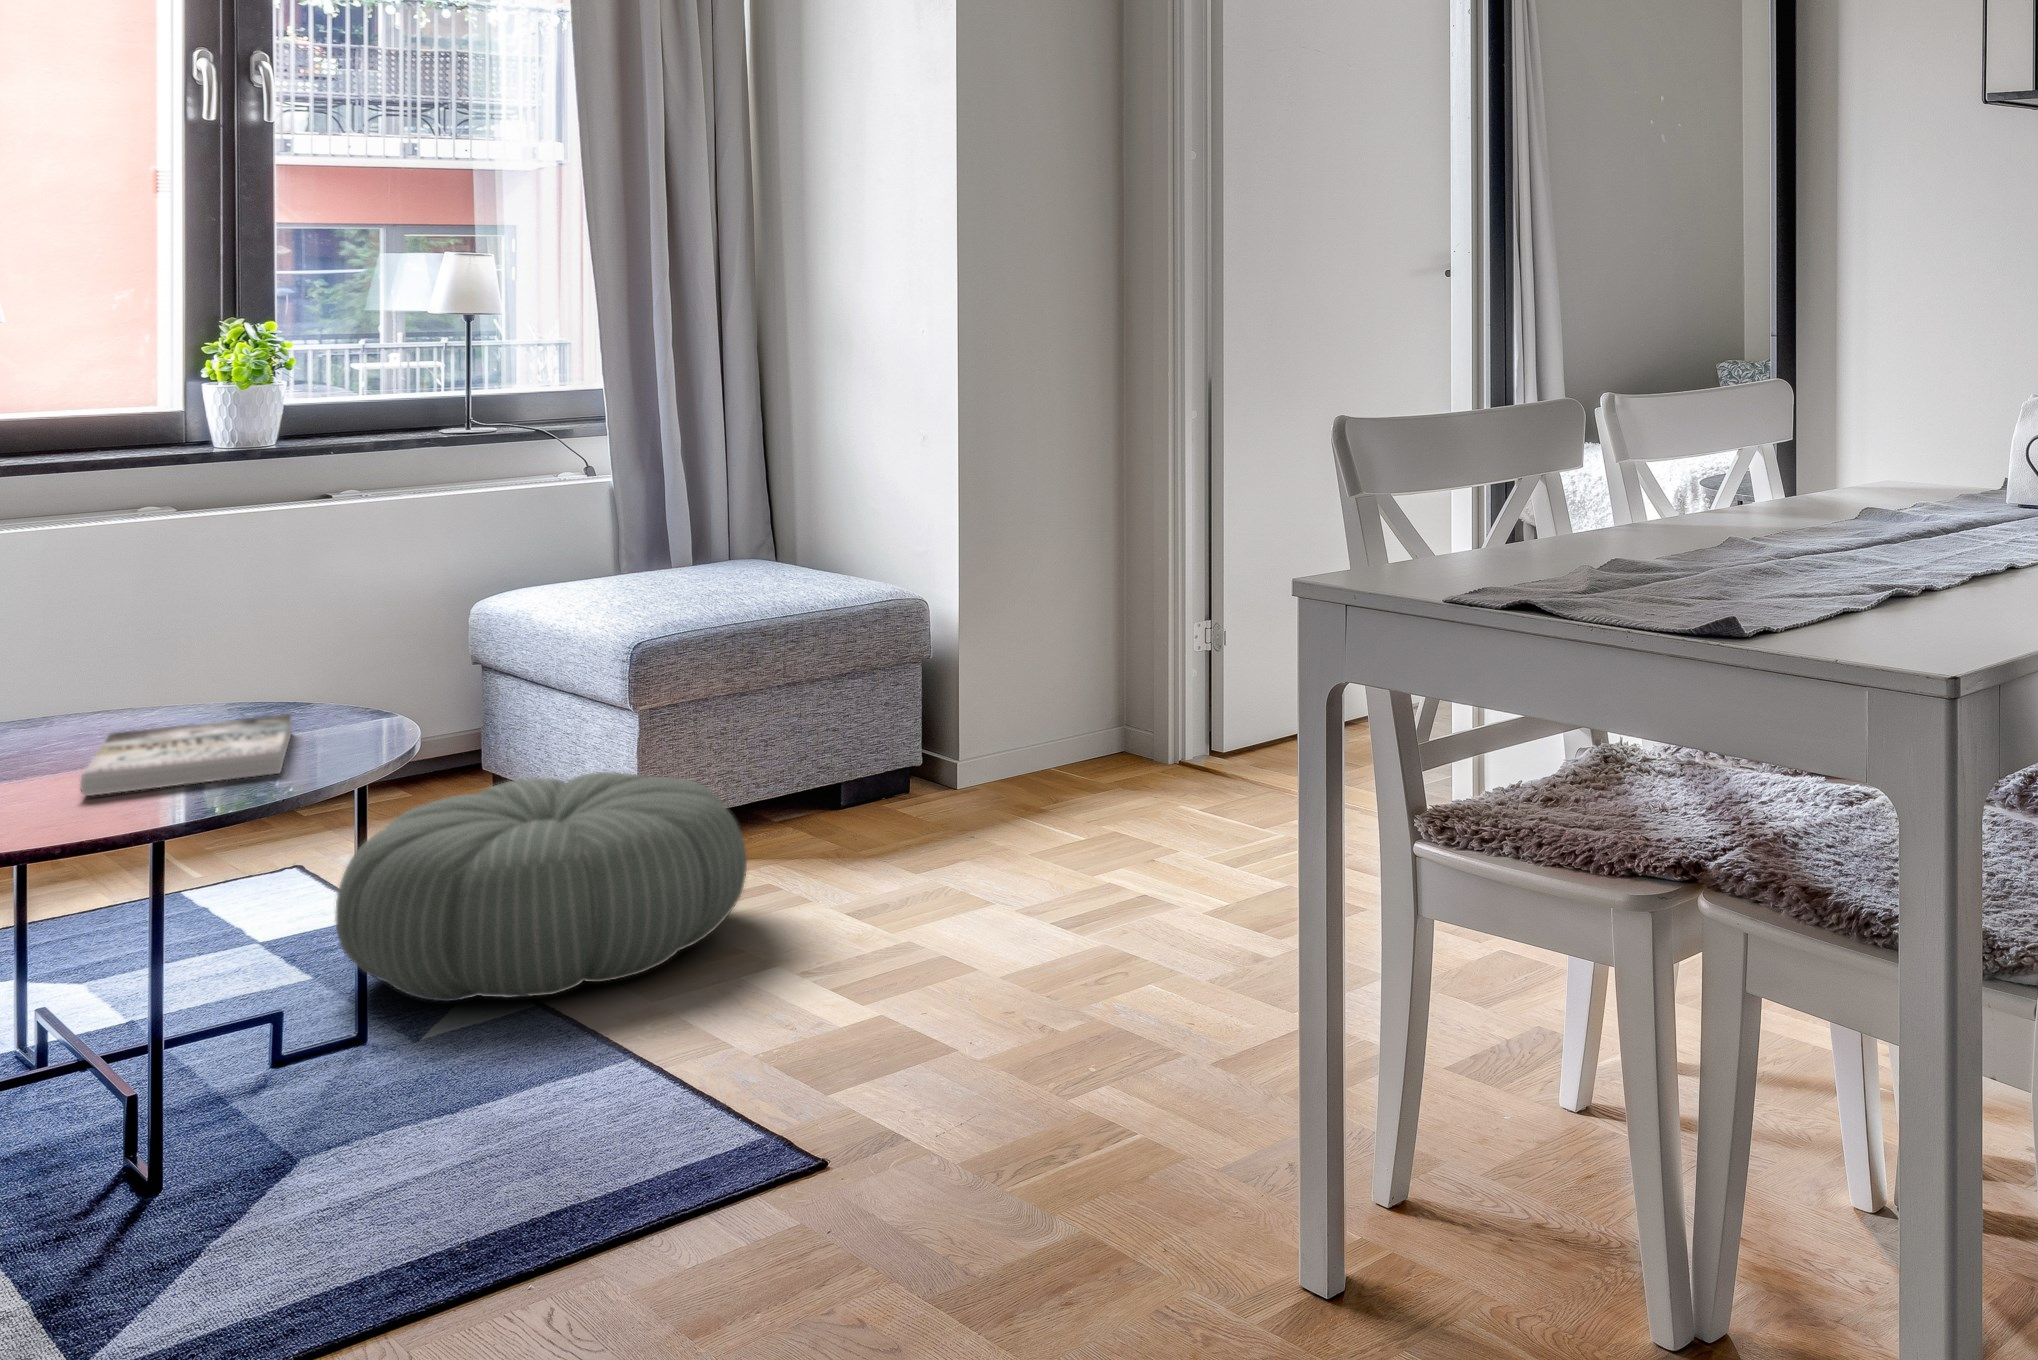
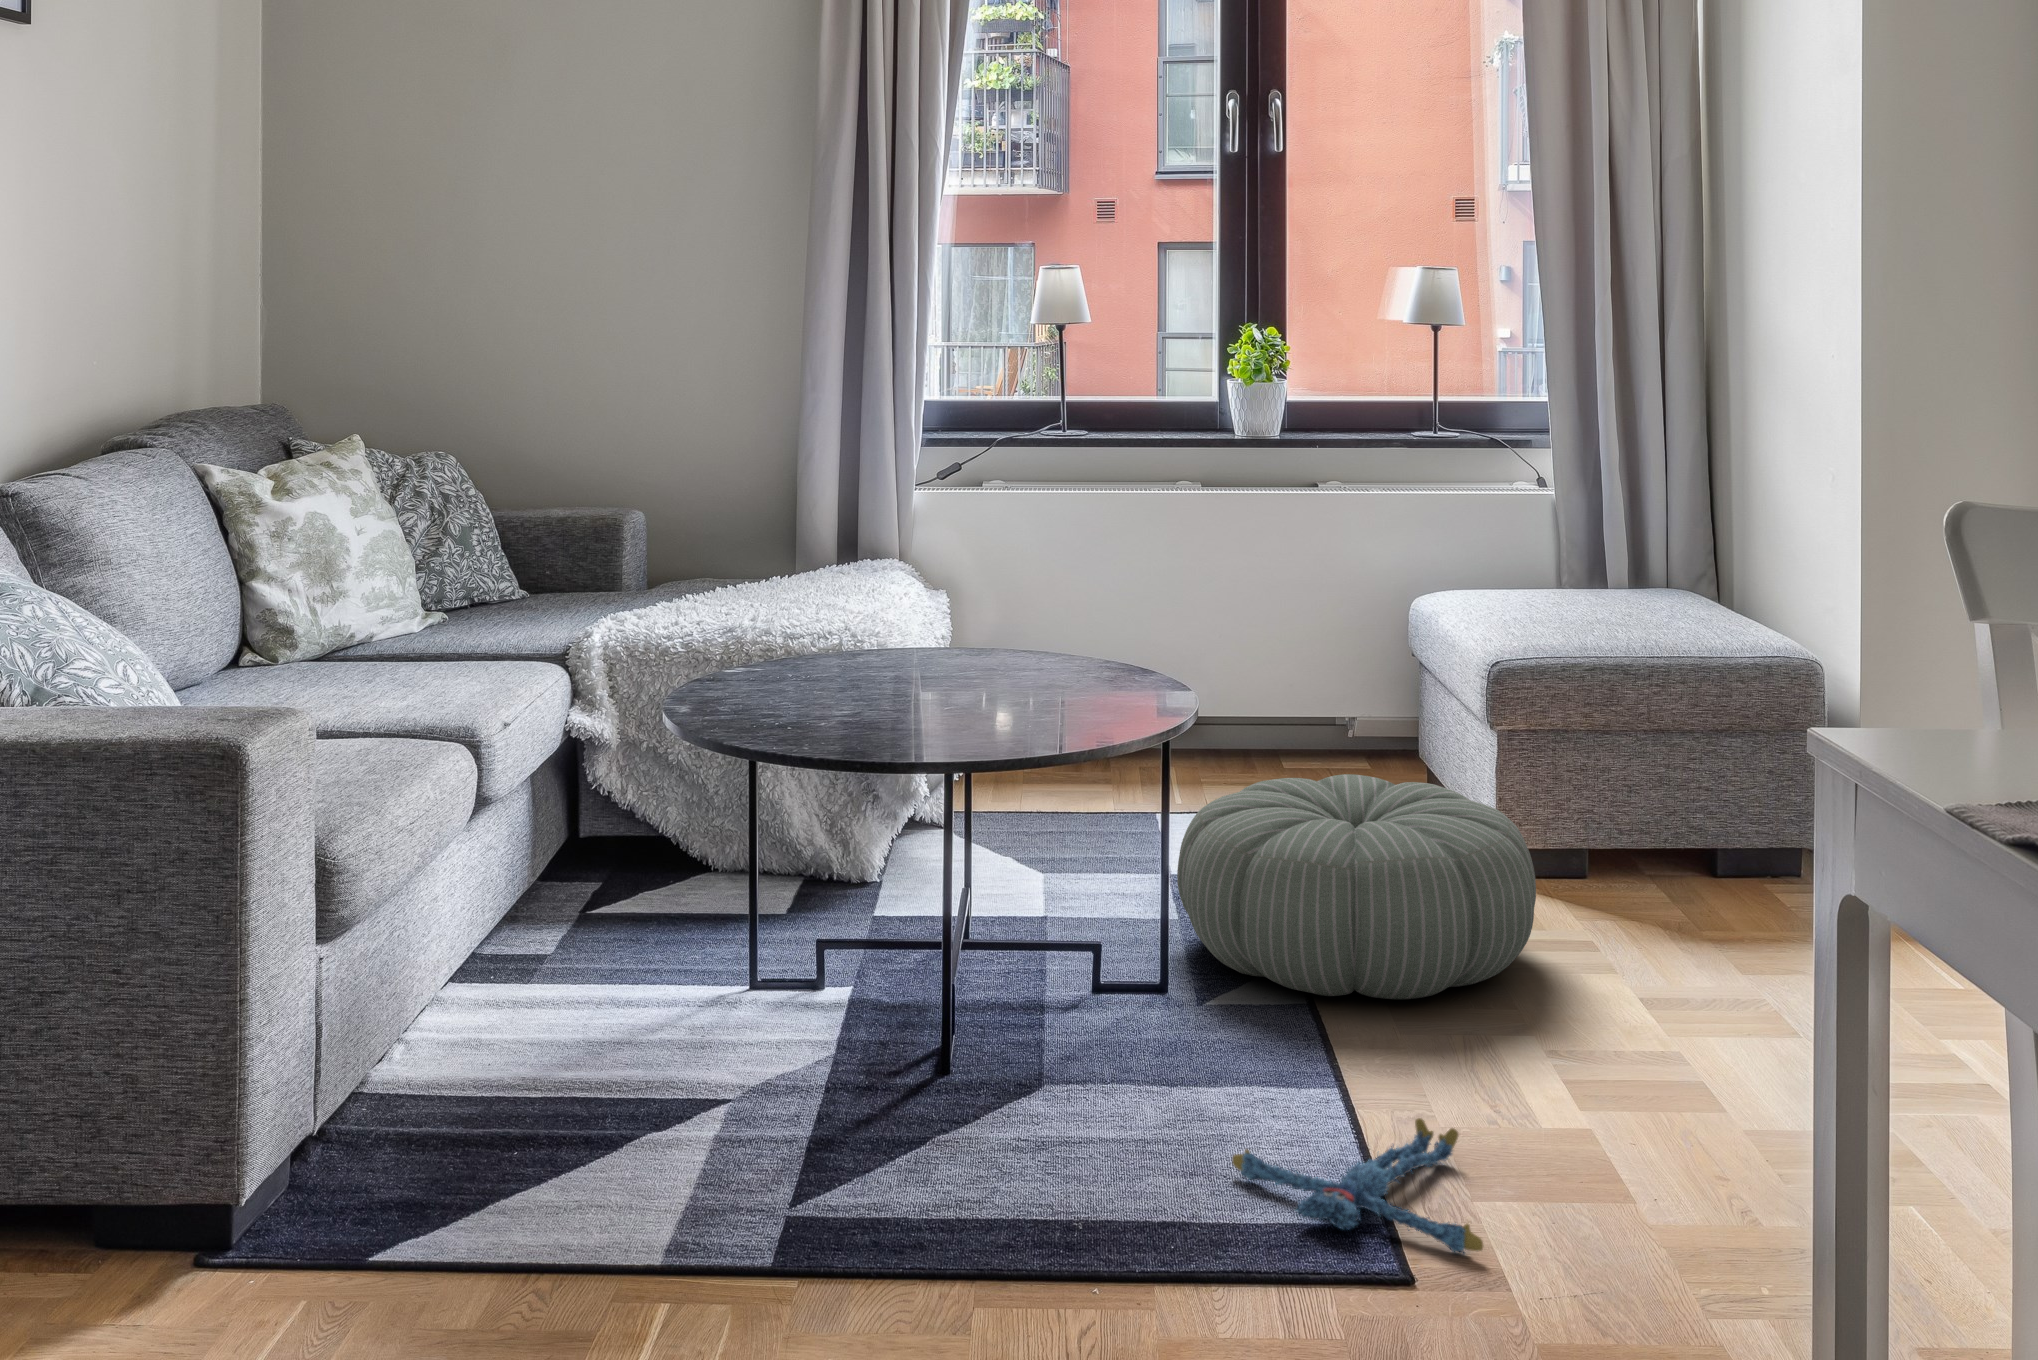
book: present [80,714,291,796] -> none [923,667,1108,728]
plush toy: none [583,1046,866,1158] -> present [1232,1118,1483,1253]

